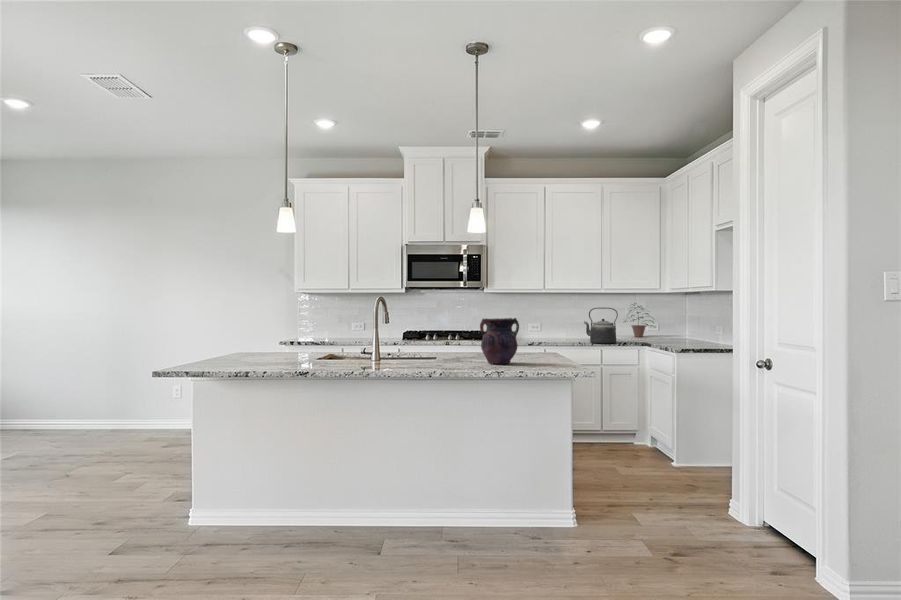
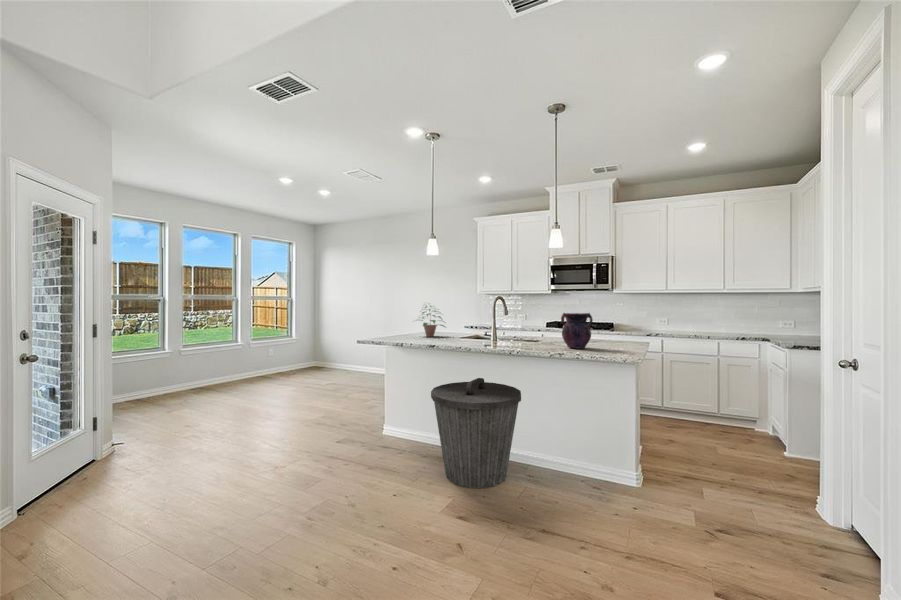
potted plant: present [624,303,649,337] -> present [422,306,445,337]
kettle: present [584,308,618,344] -> none [703,305,736,337]
trash can: none [313,414,445,576] -> present [431,378,521,489]

